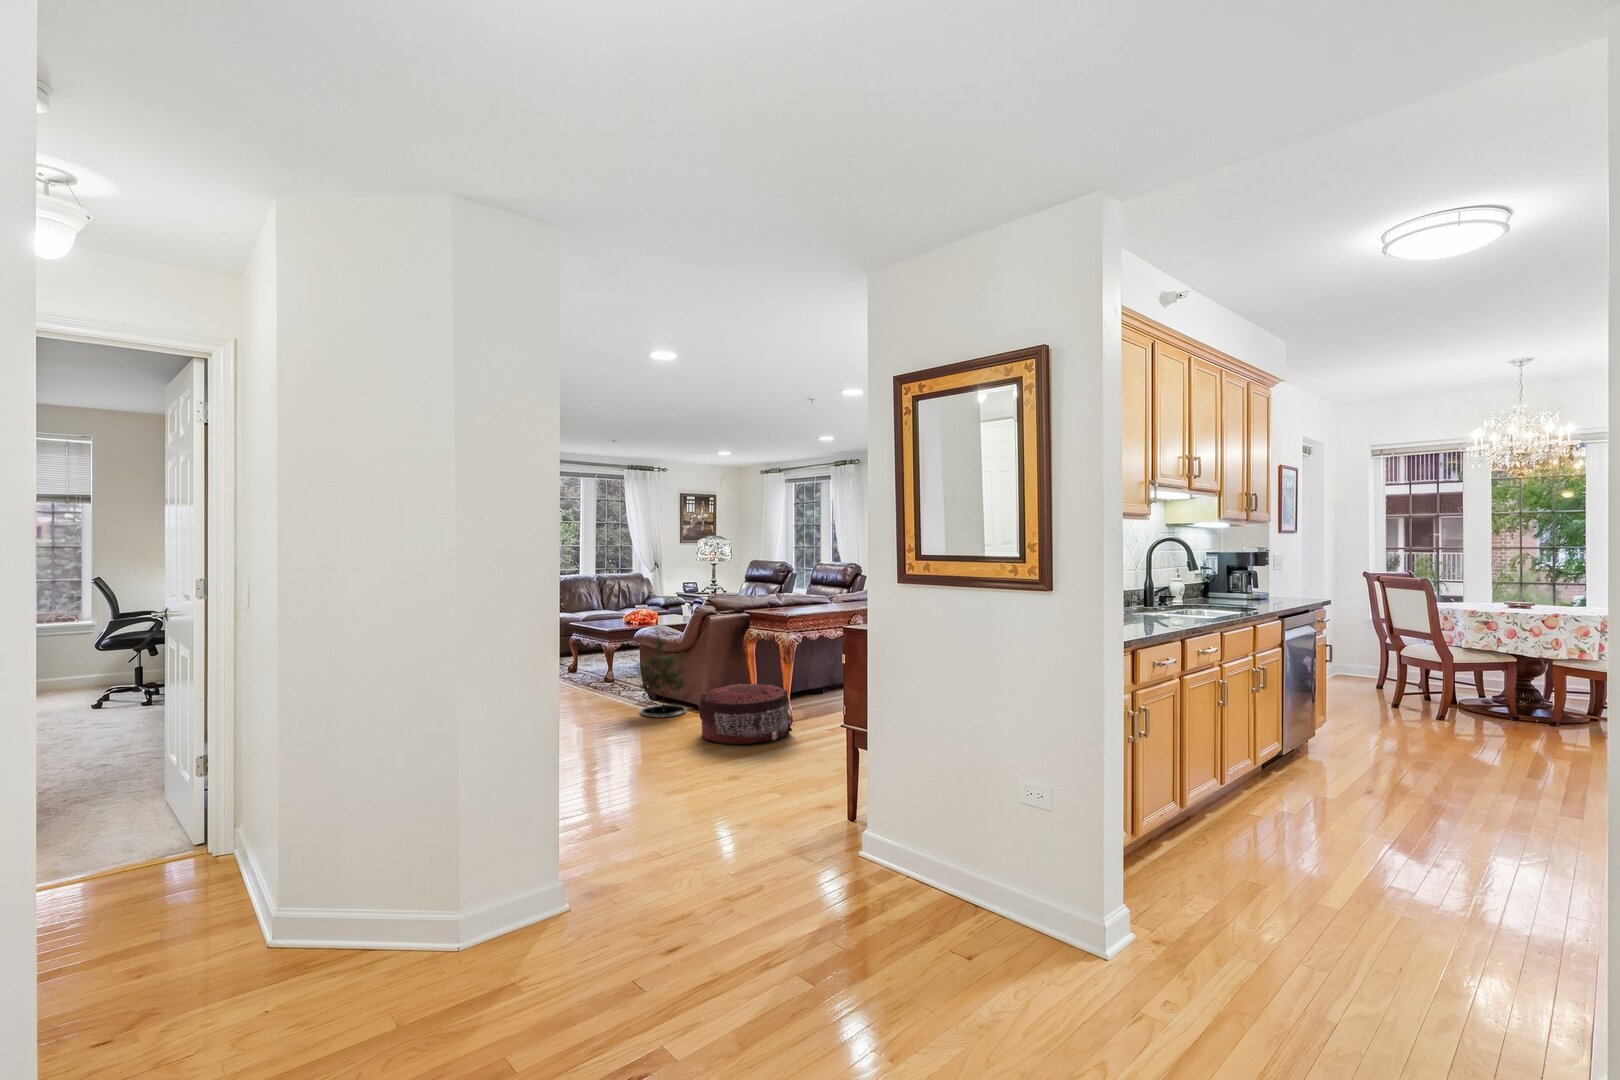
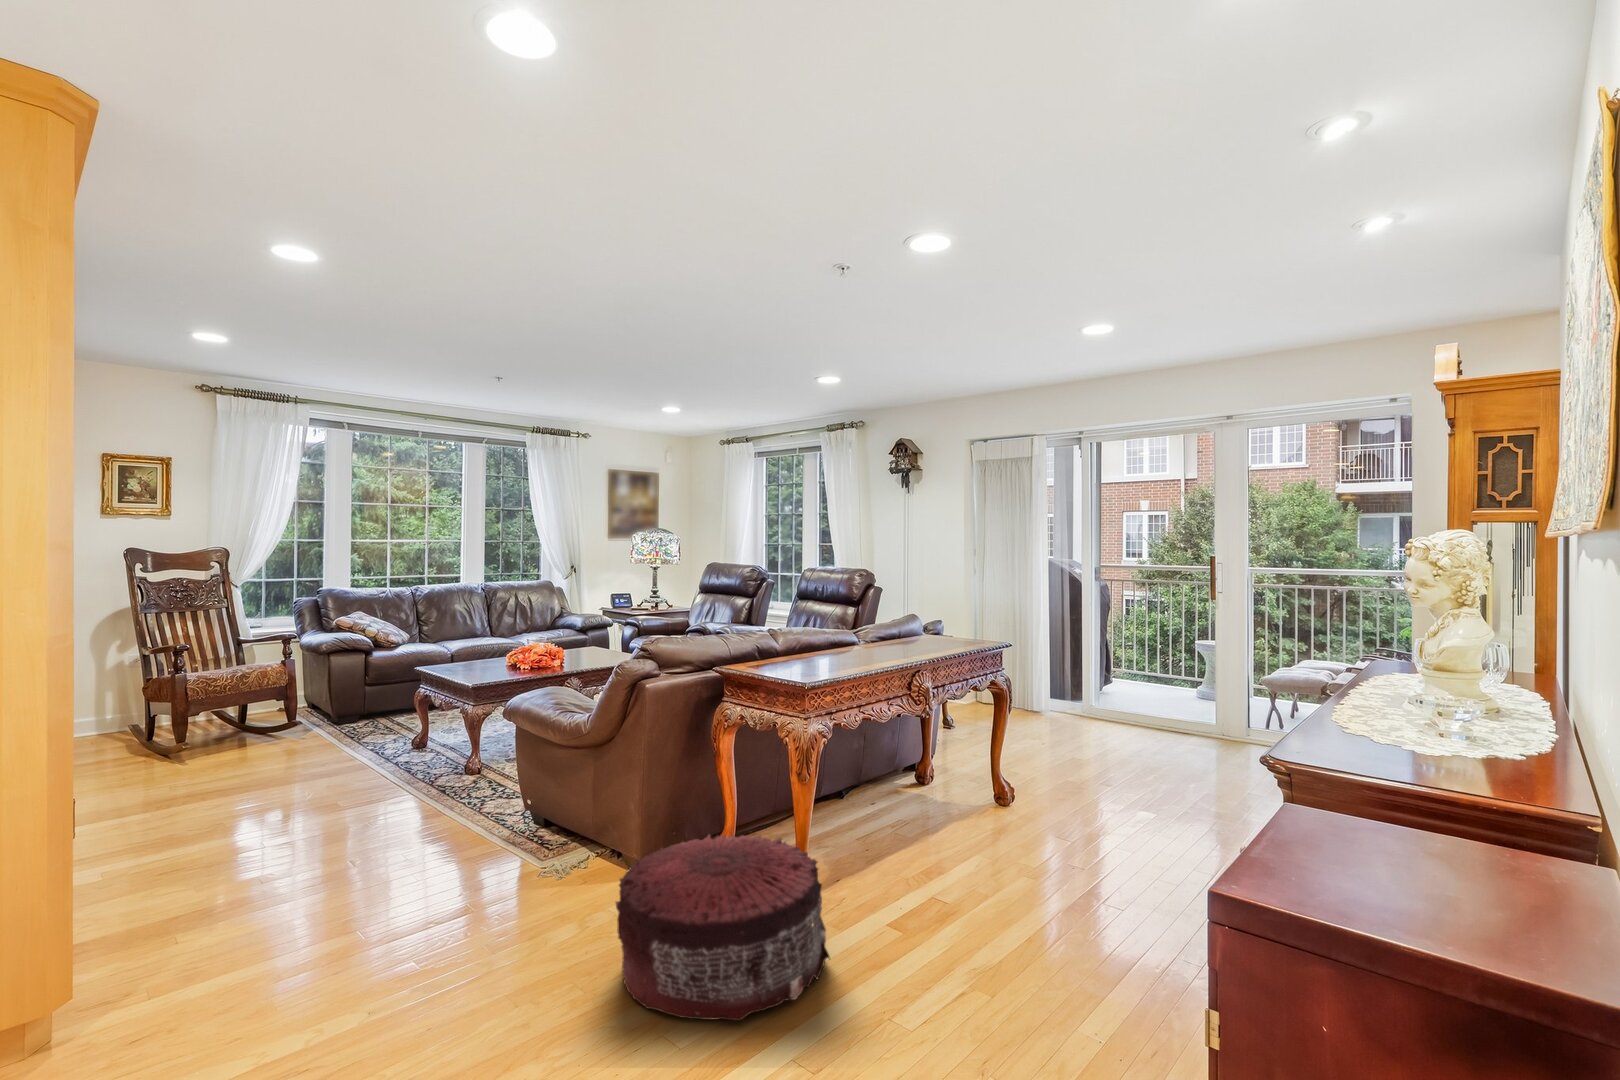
potted tree: present [633,631,688,718] -> none [476,708,605,898]

